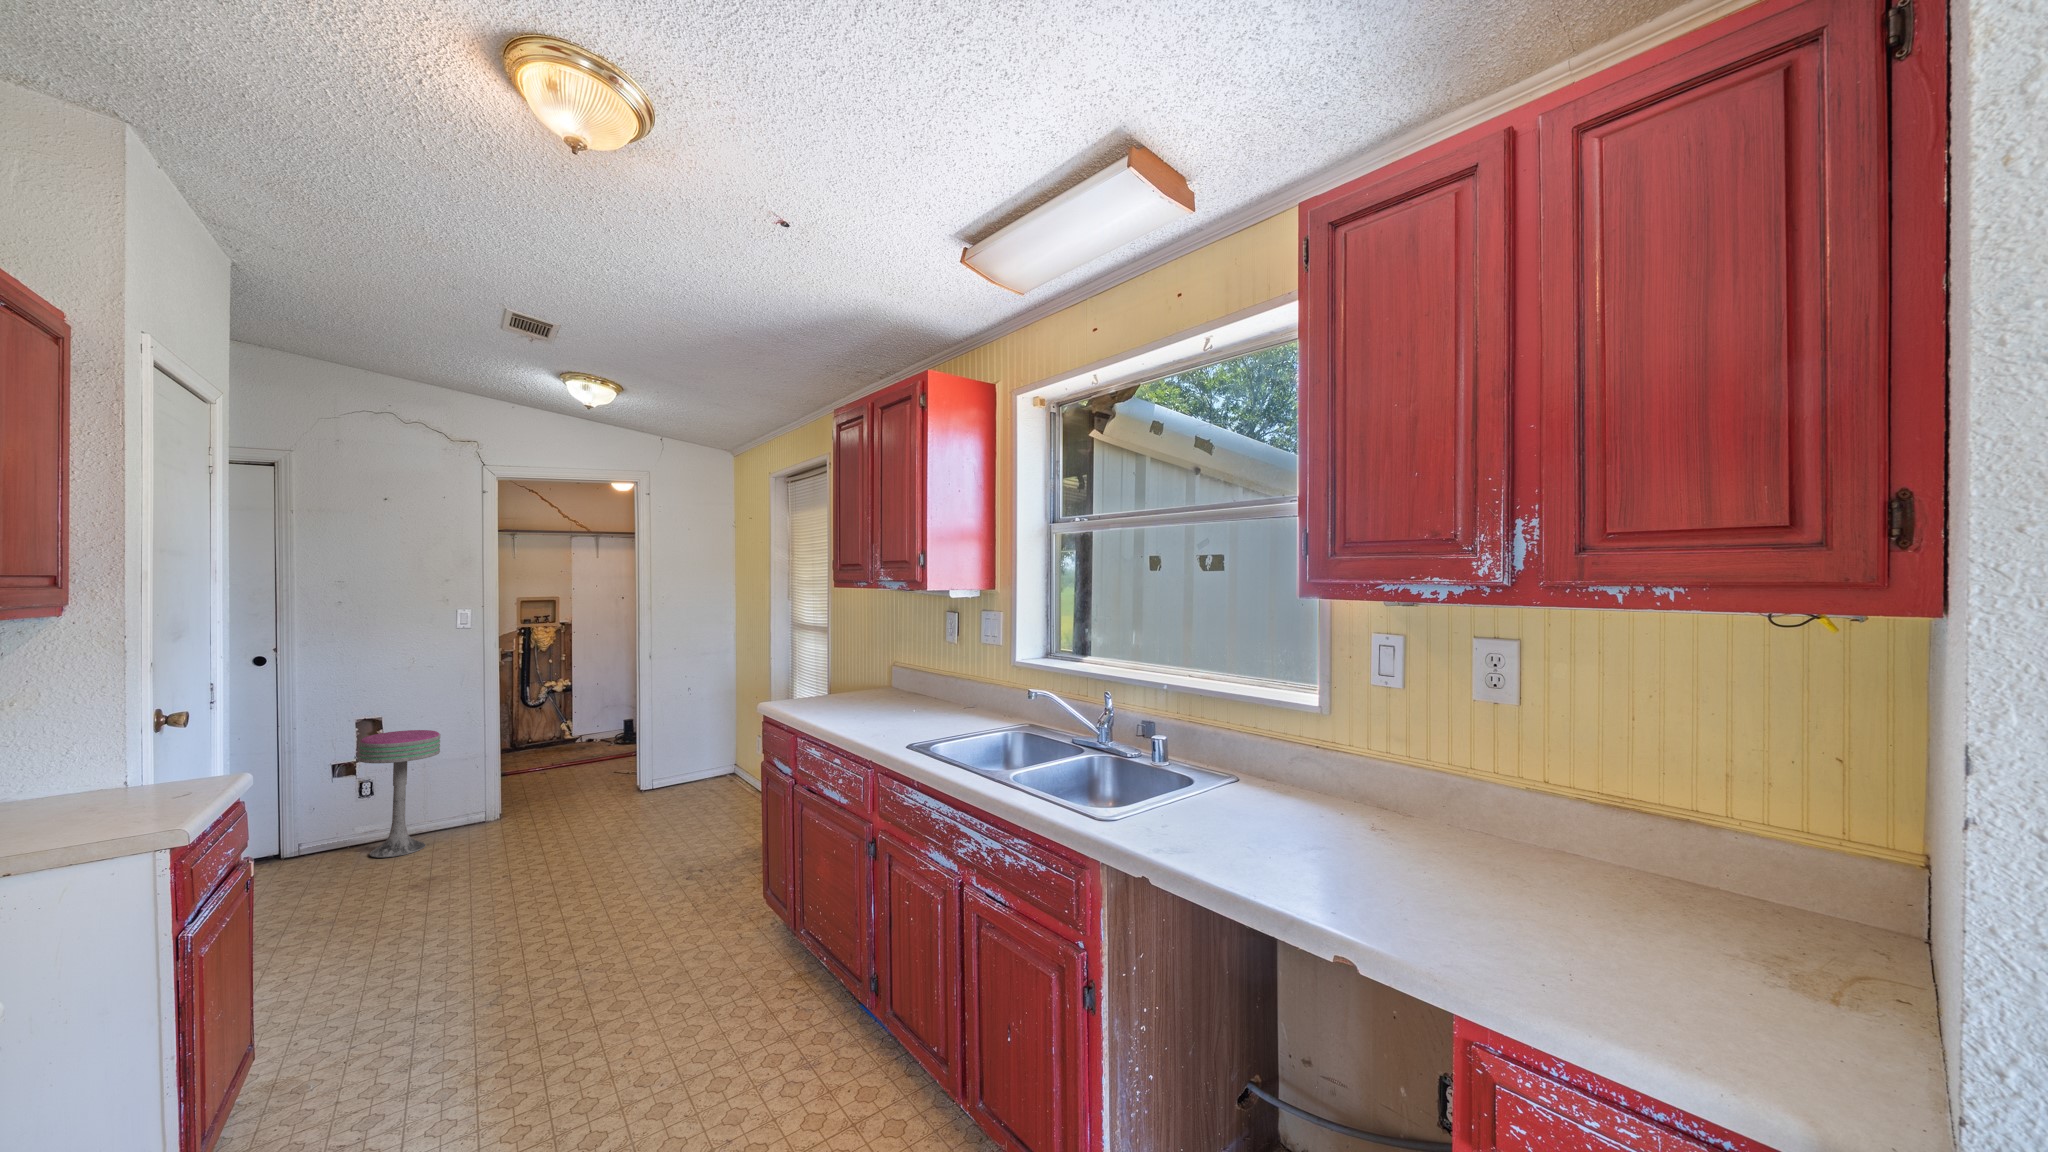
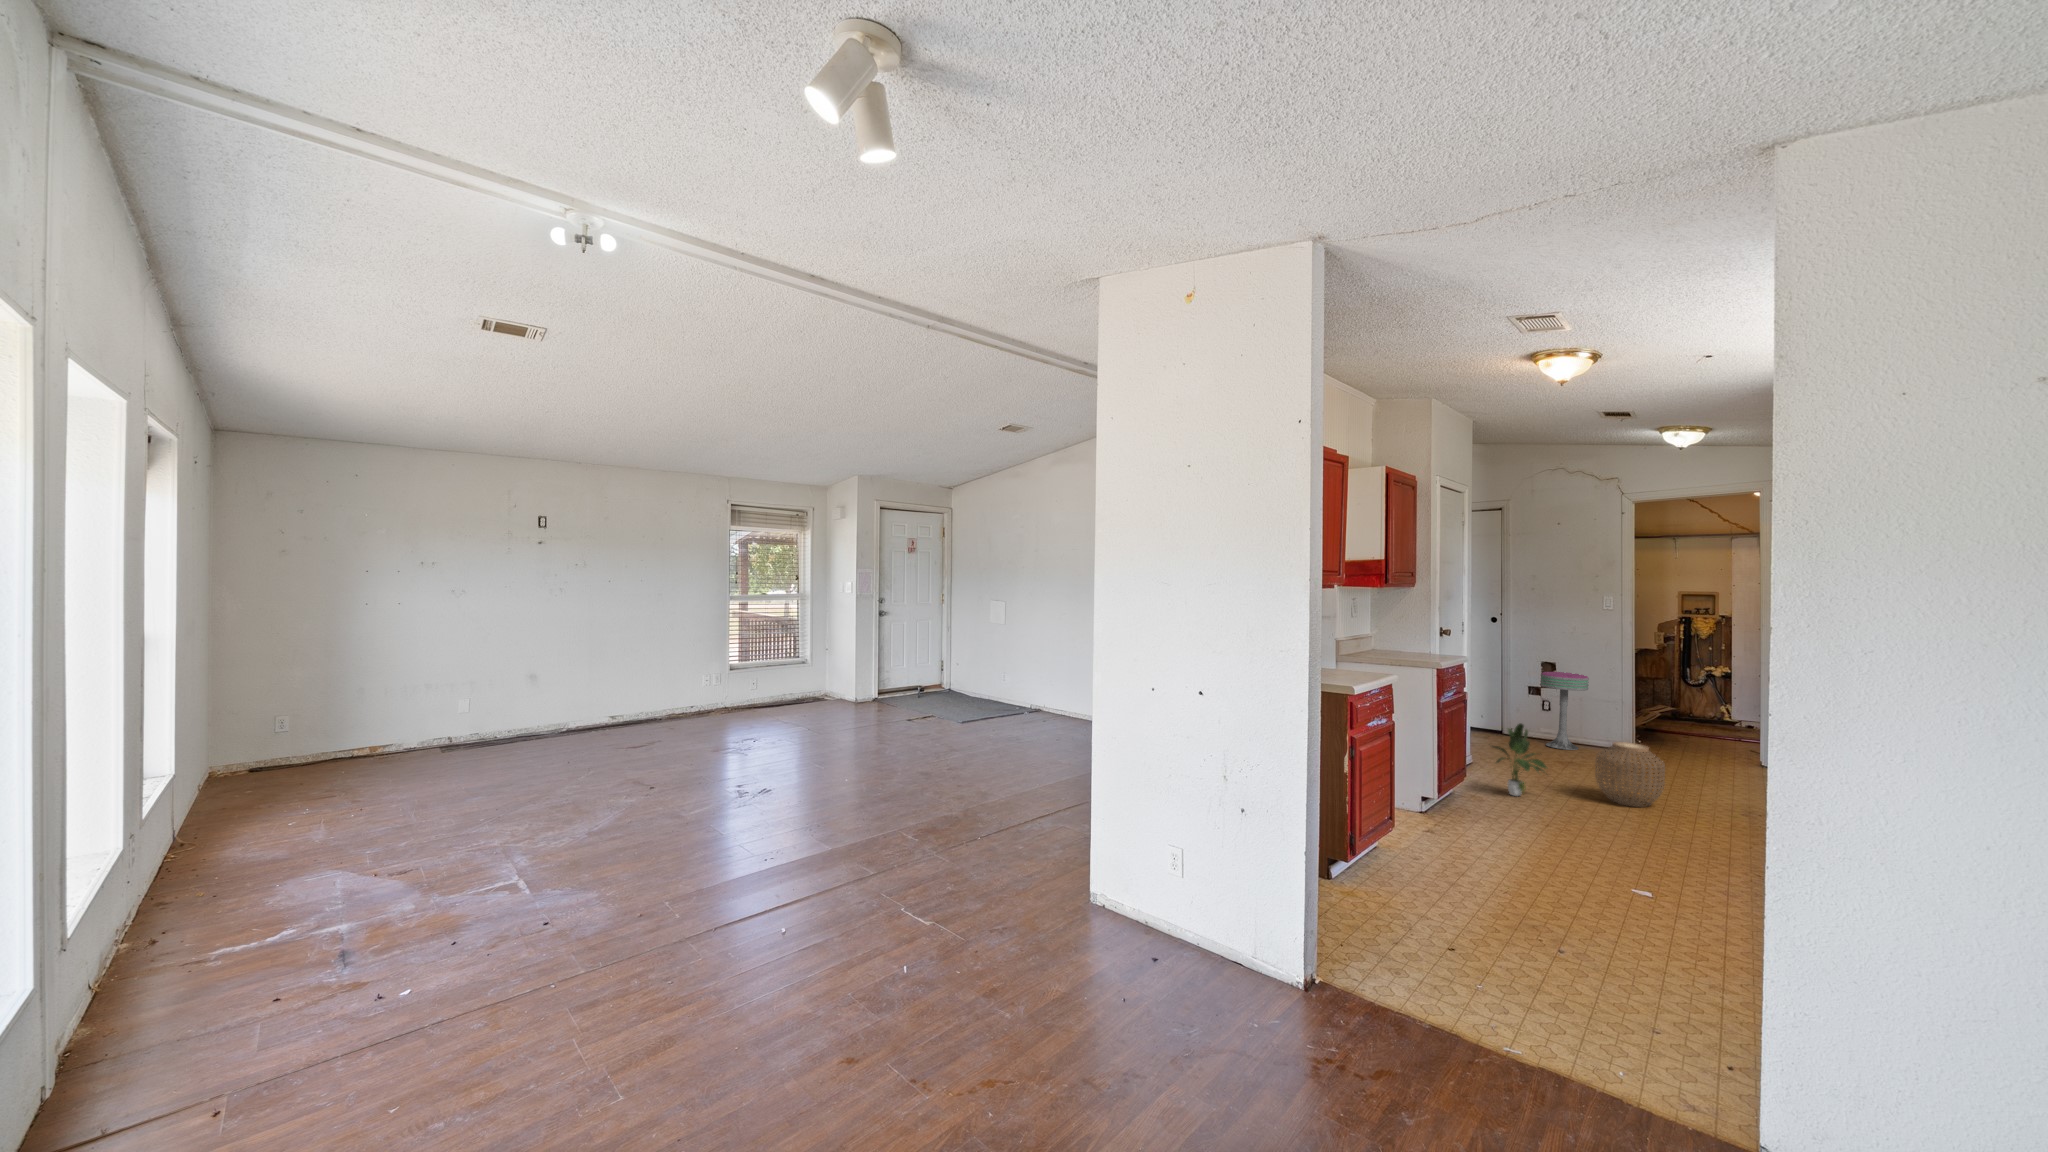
woven basket: none [511,843,614,954] -> present [1595,742,1665,807]
potted plant: none [303,877,437,1033] -> present [1492,723,1548,796]

